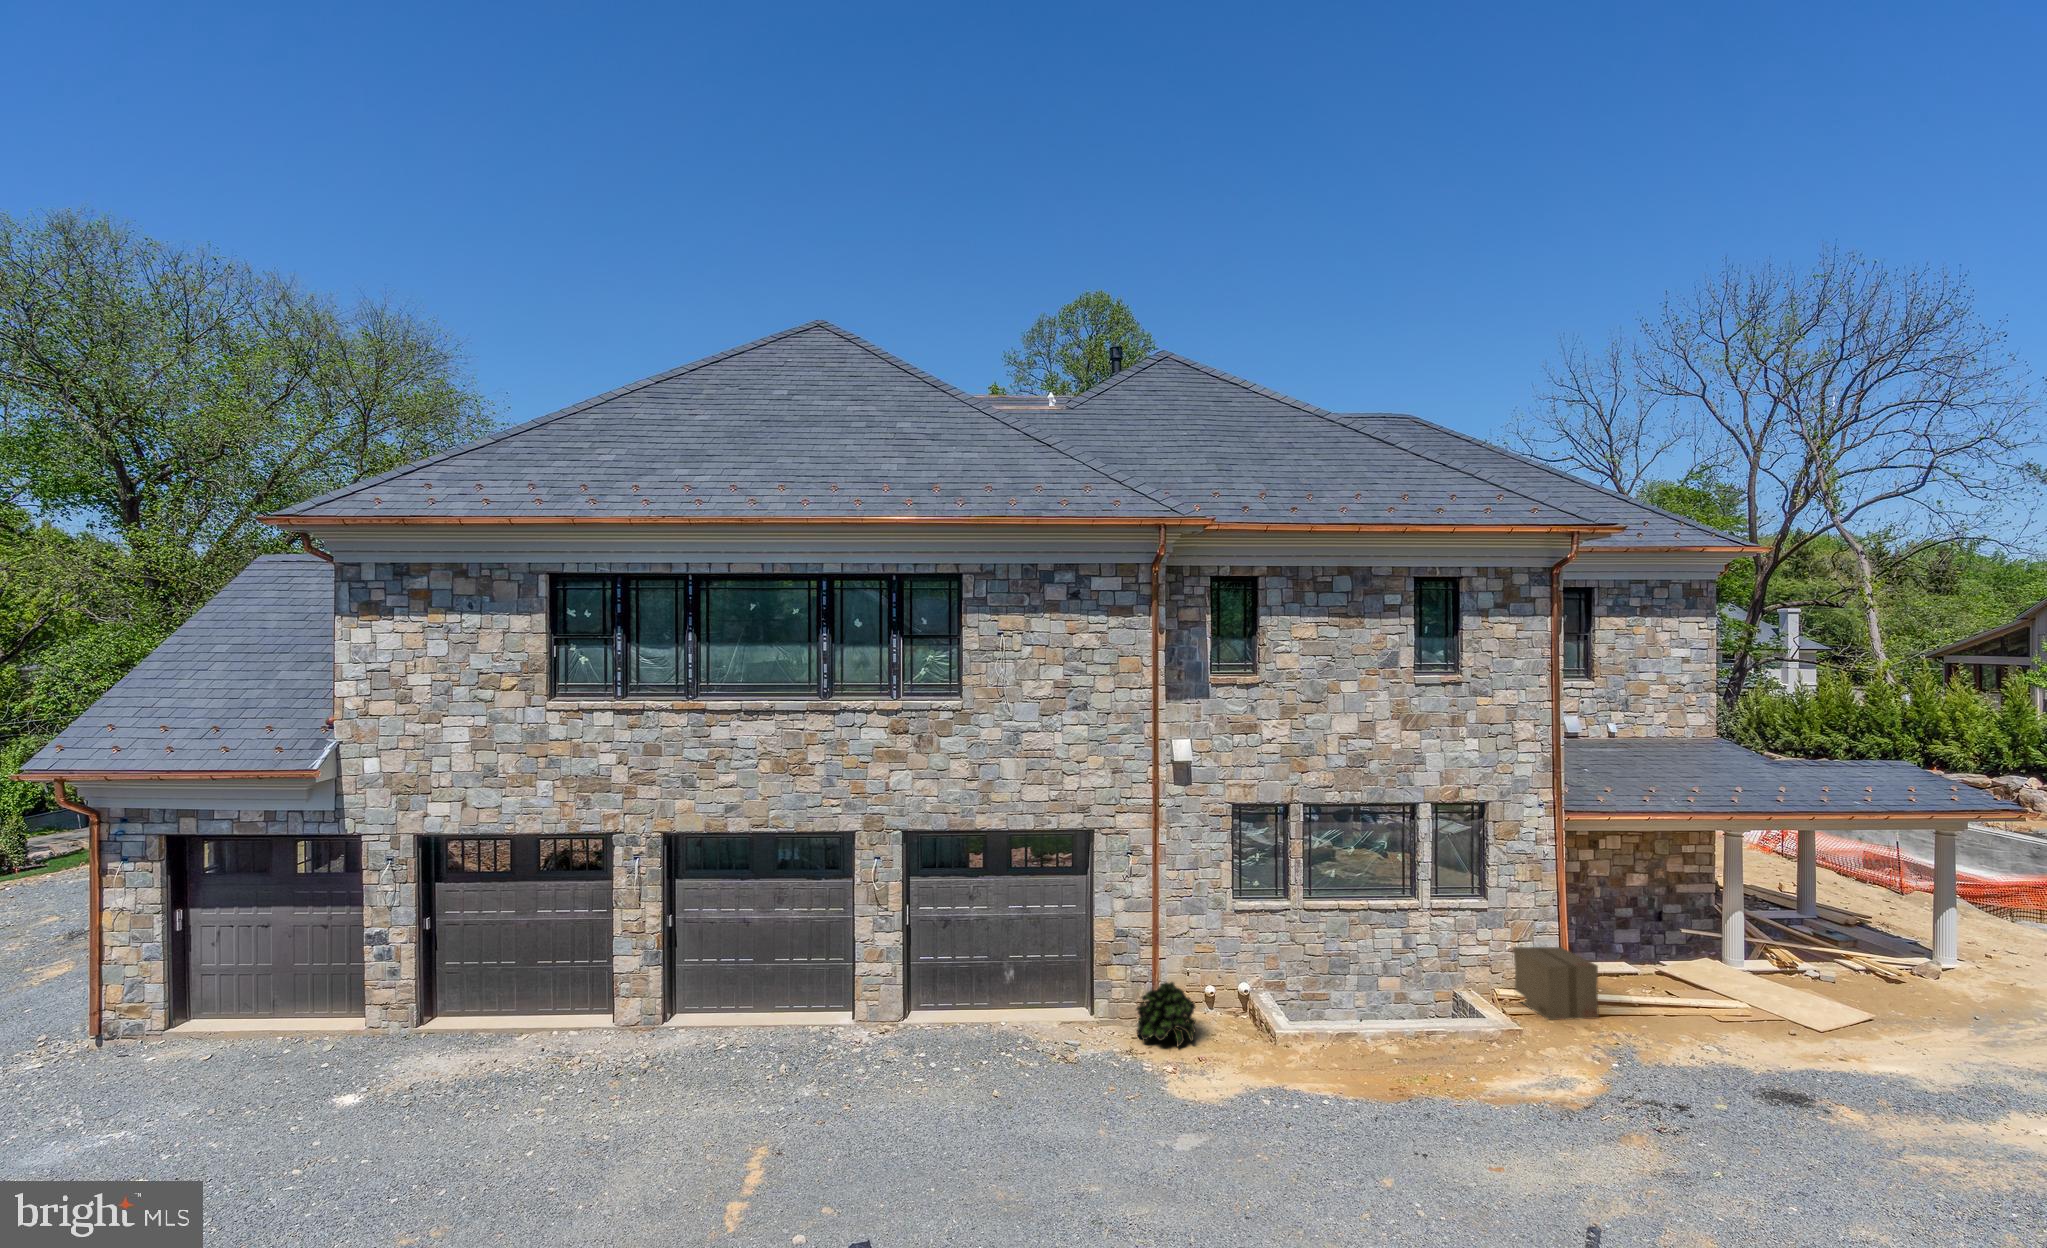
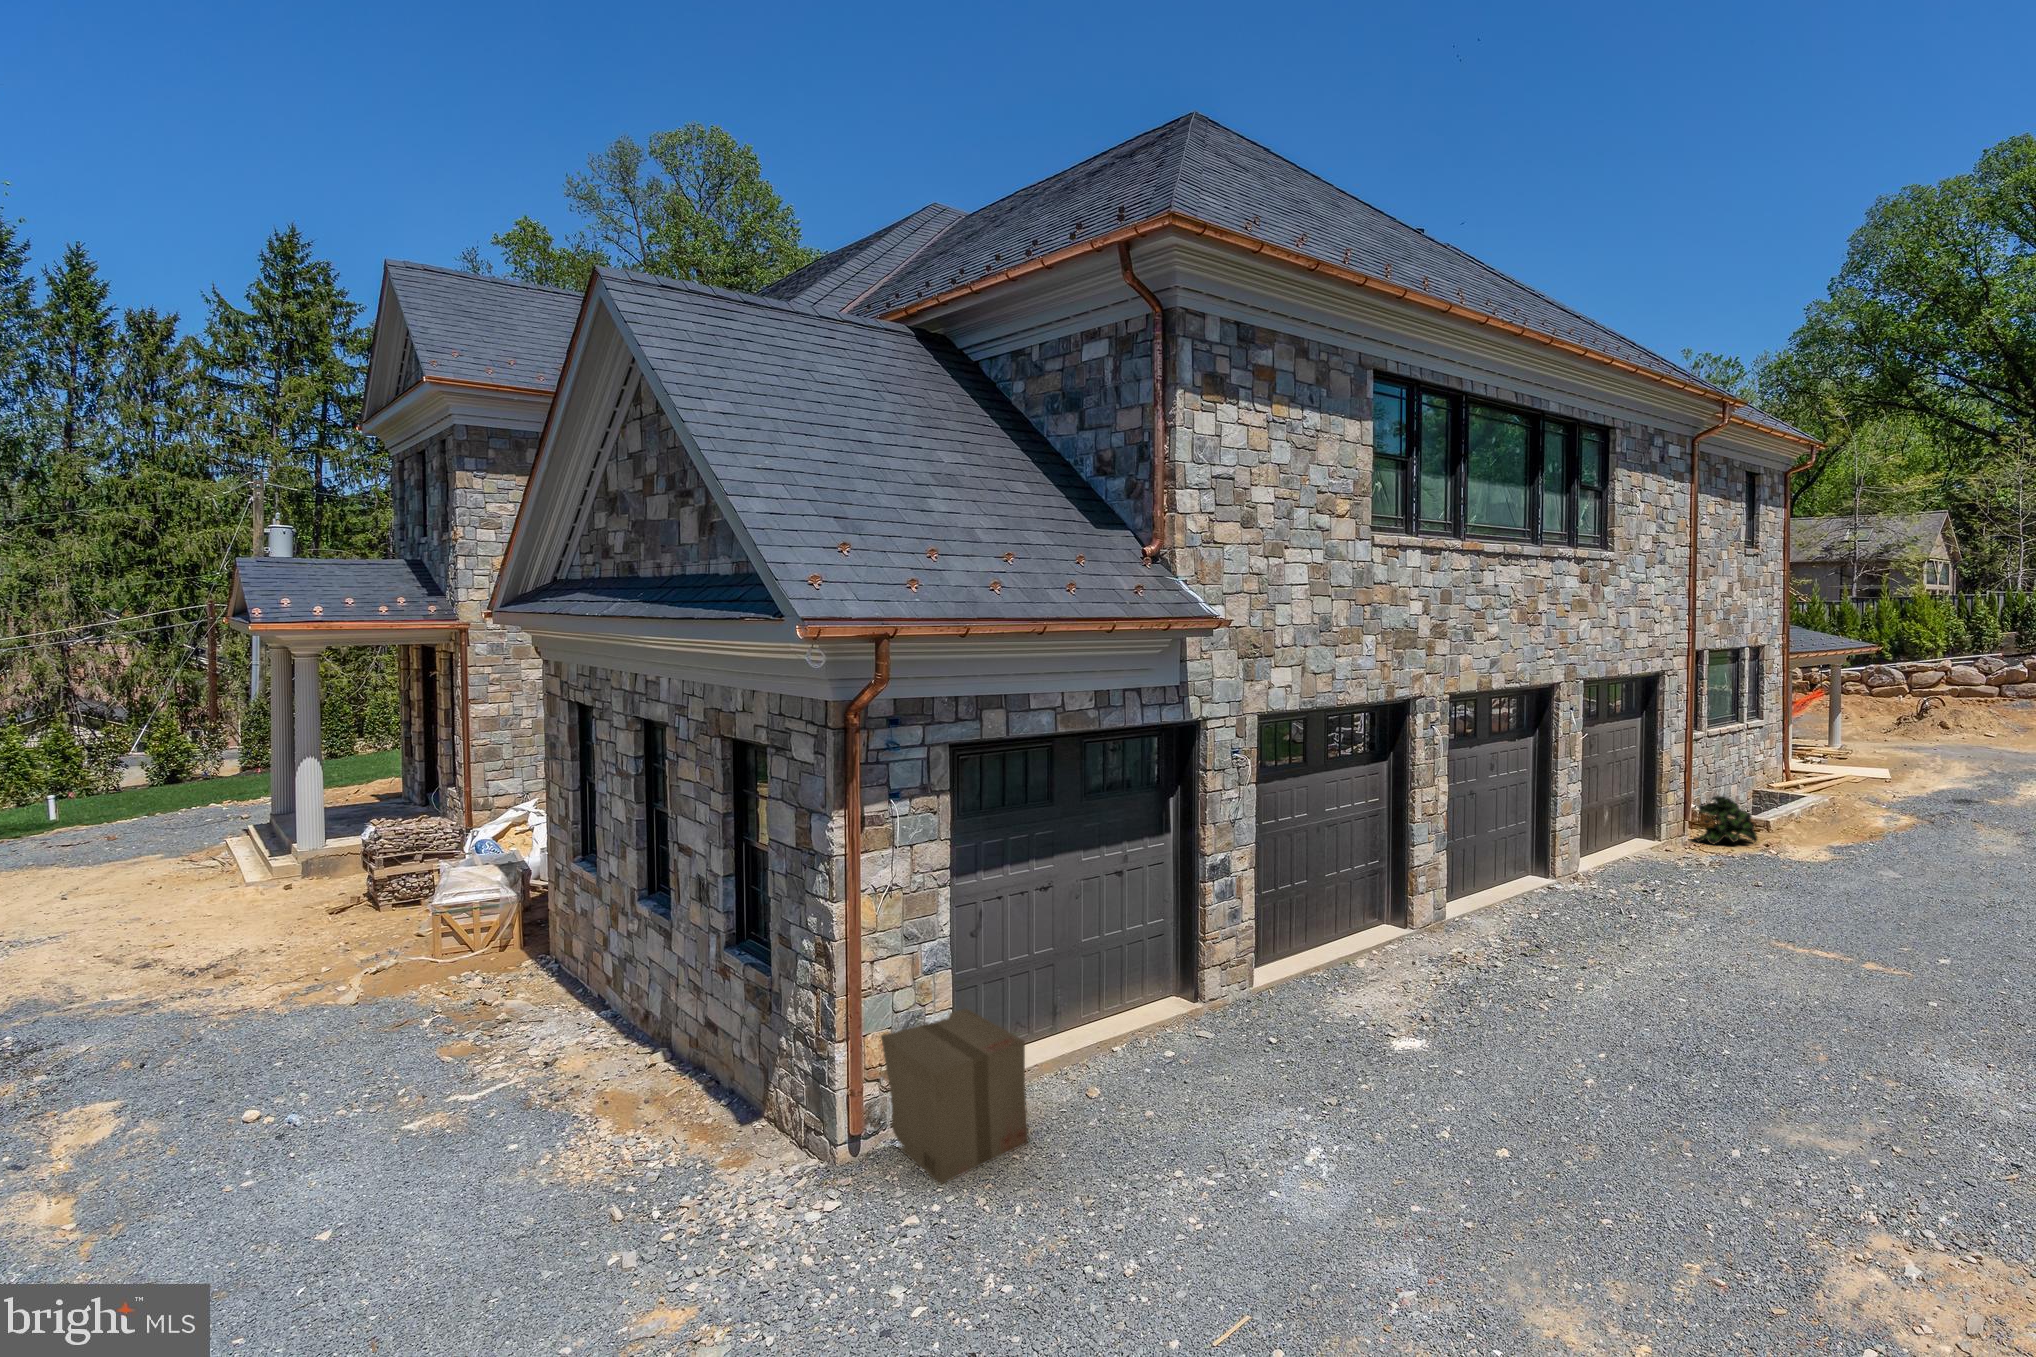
cardboard box: present [1513,947,1599,1020] -> present [880,1009,1029,1184]

